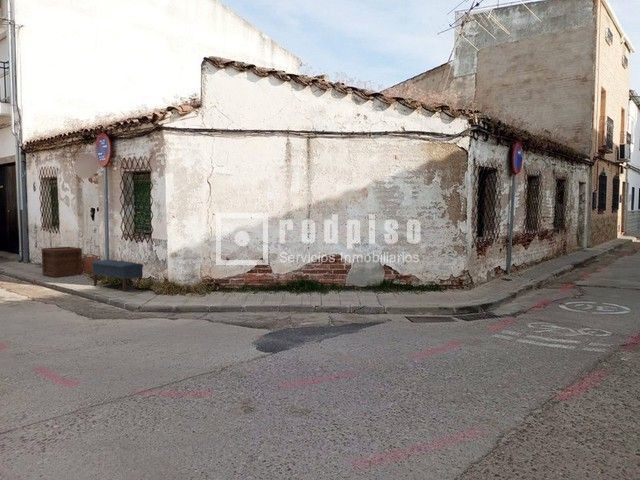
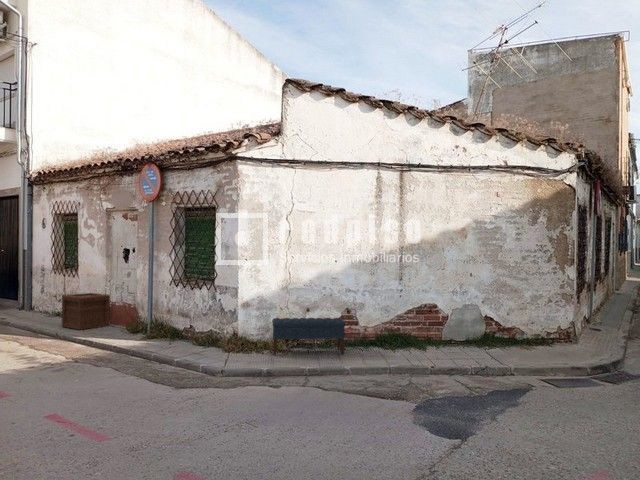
bench: present [92,260,143,292] -> present [272,318,345,355]

